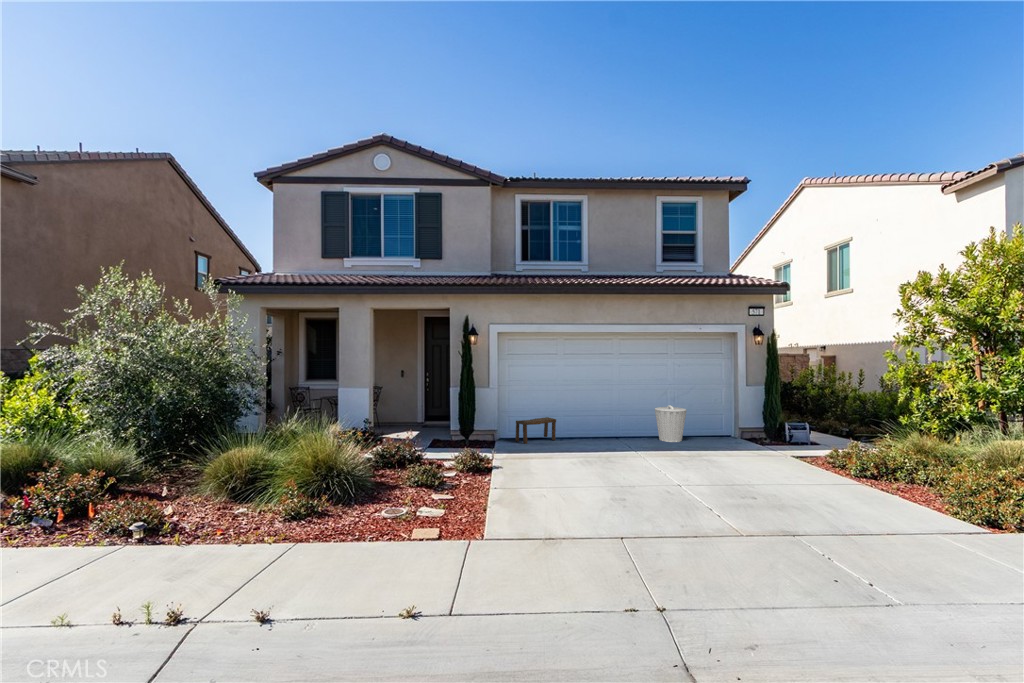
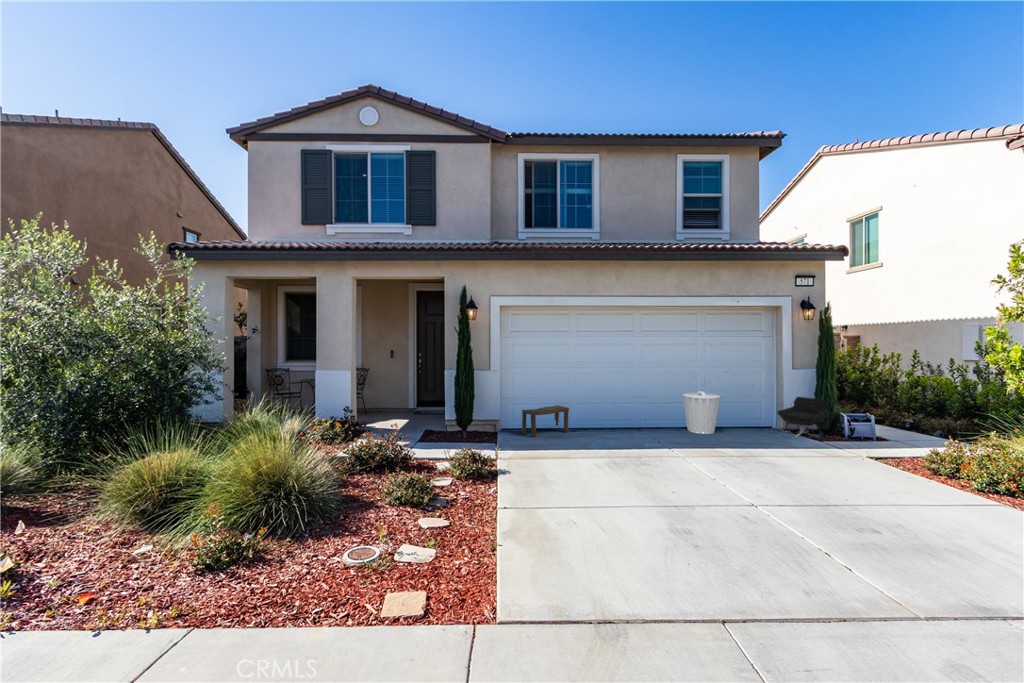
lounge chair: none [736,411,779,445] -> present [777,397,828,437]

